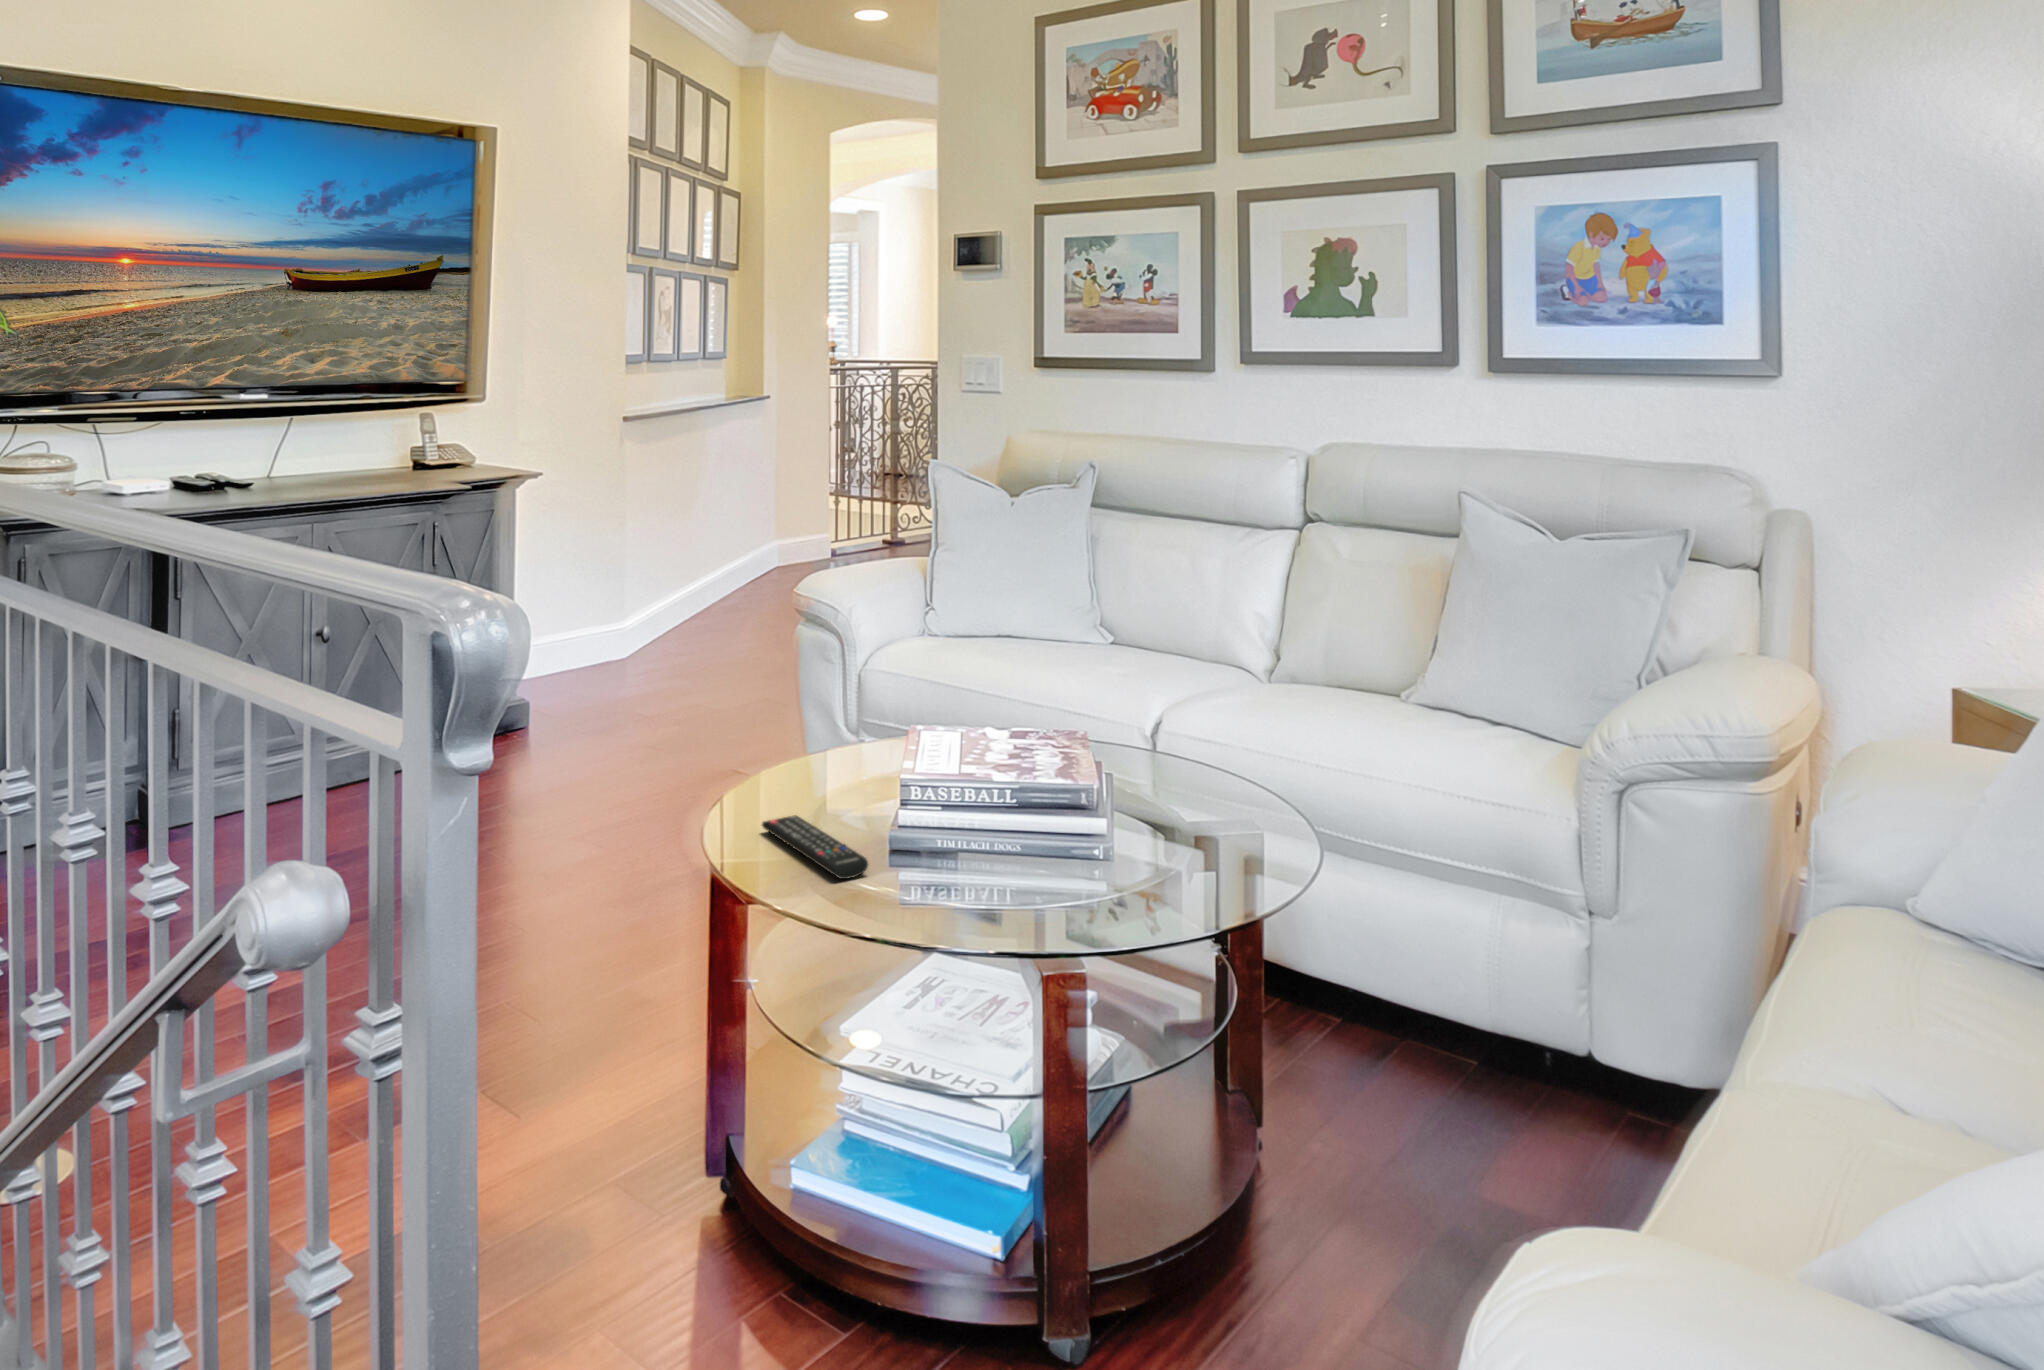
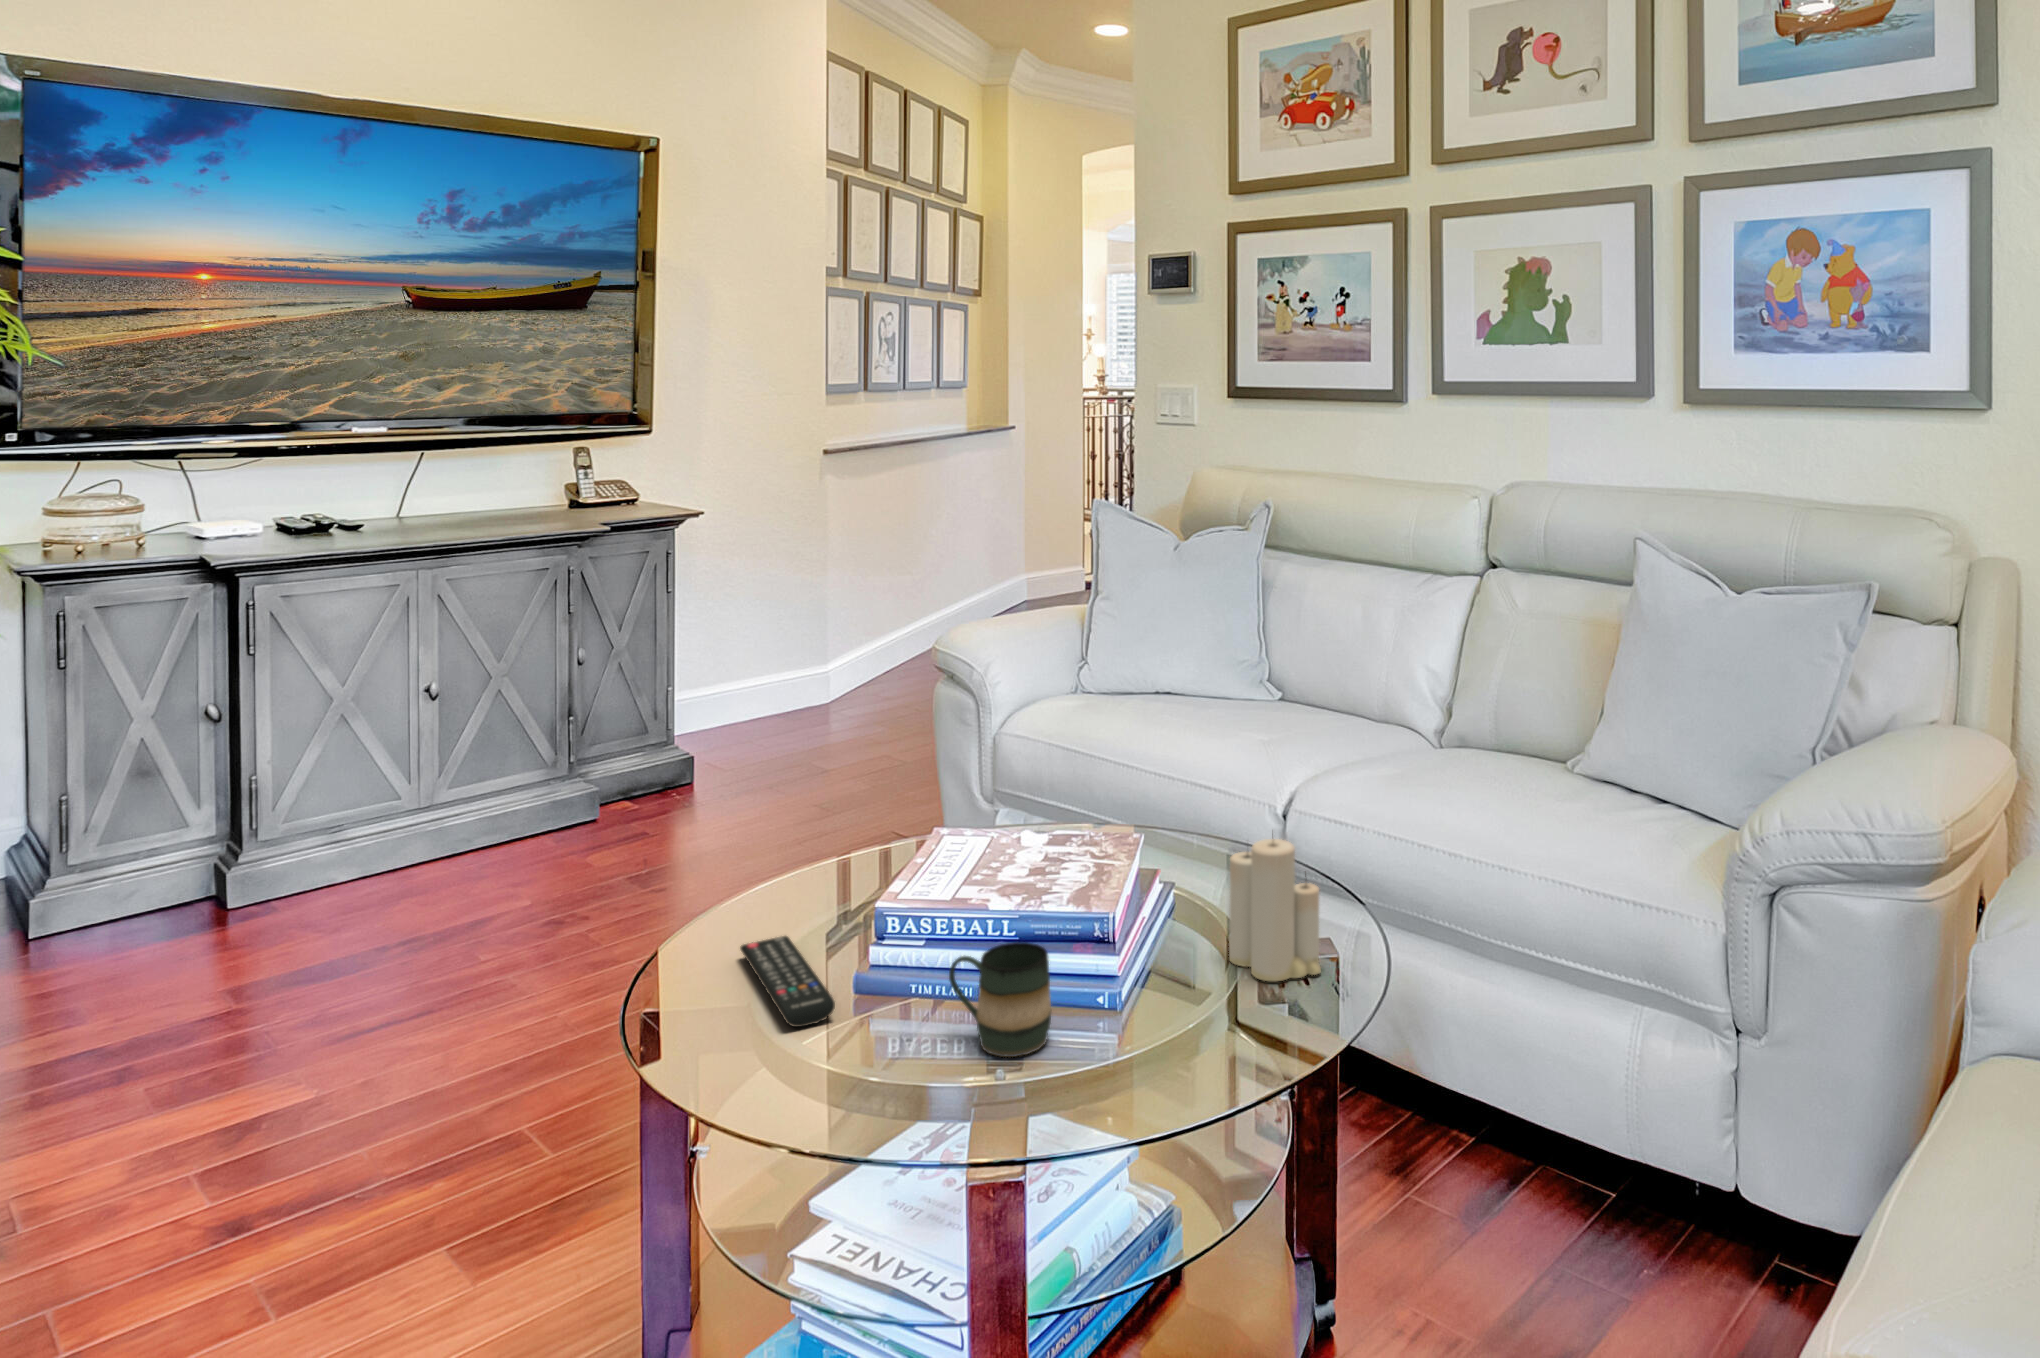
candle: none [1165,727,1247,852] -> present [1229,834,1321,981]
mug: none [966,812,1053,900] -> present [949,942,1052,1057]

